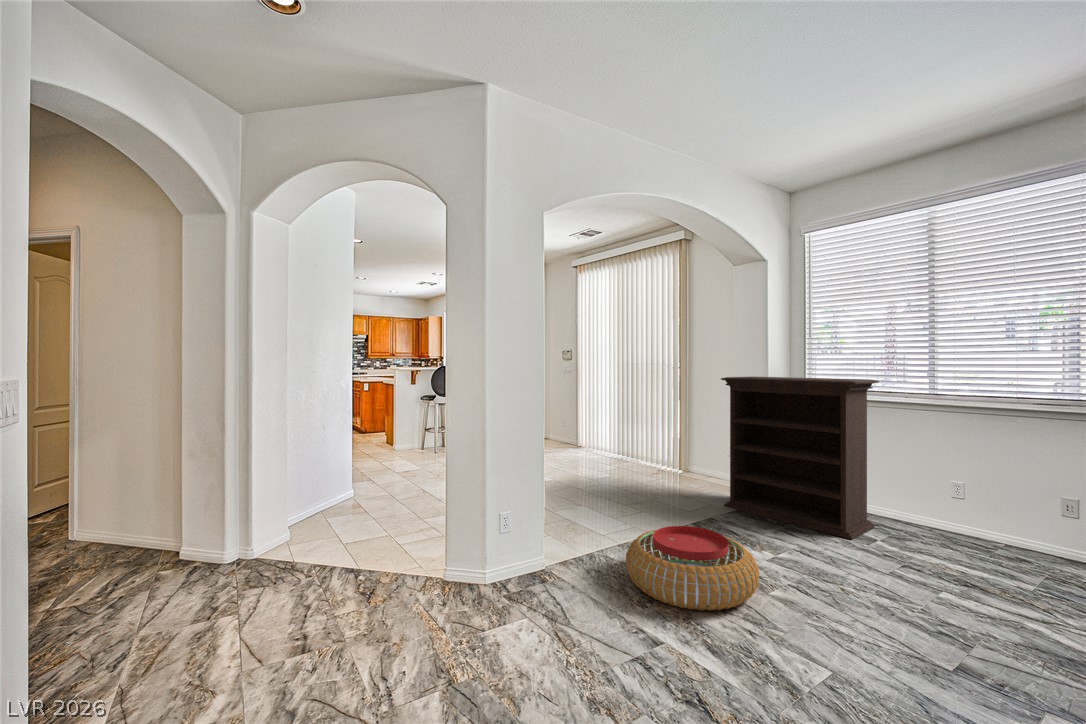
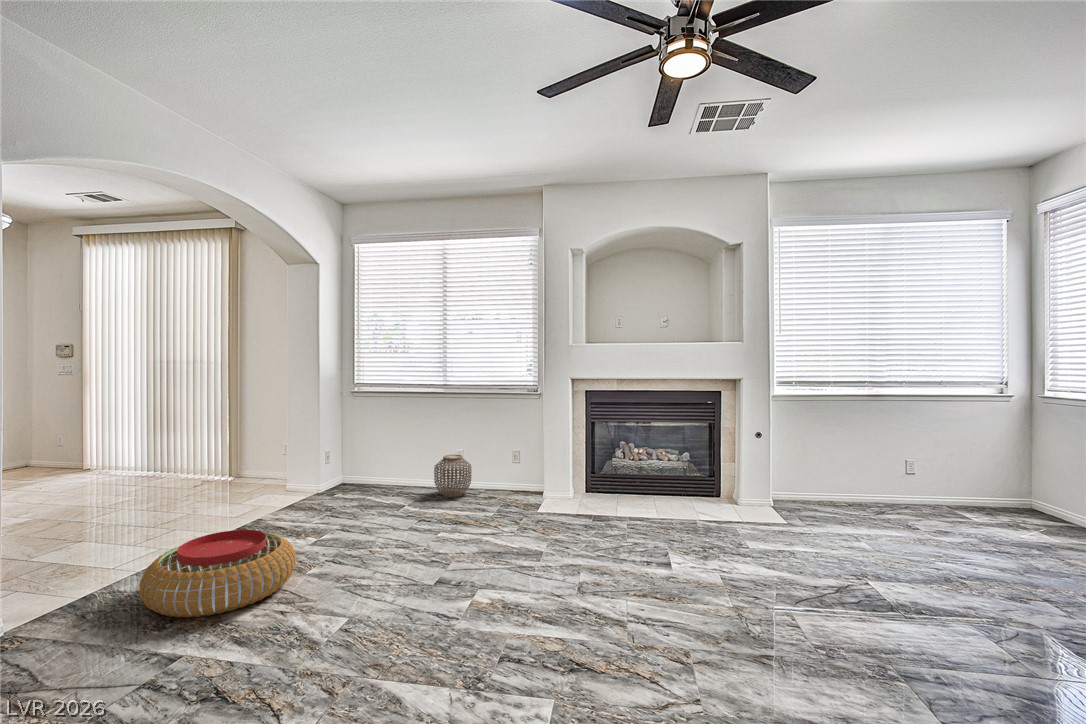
bookshelf: present [721,377,879,540] -> none [271,374,409,510]
woven basket: none [917,487,980,545] -> present [434,455,471,497]

